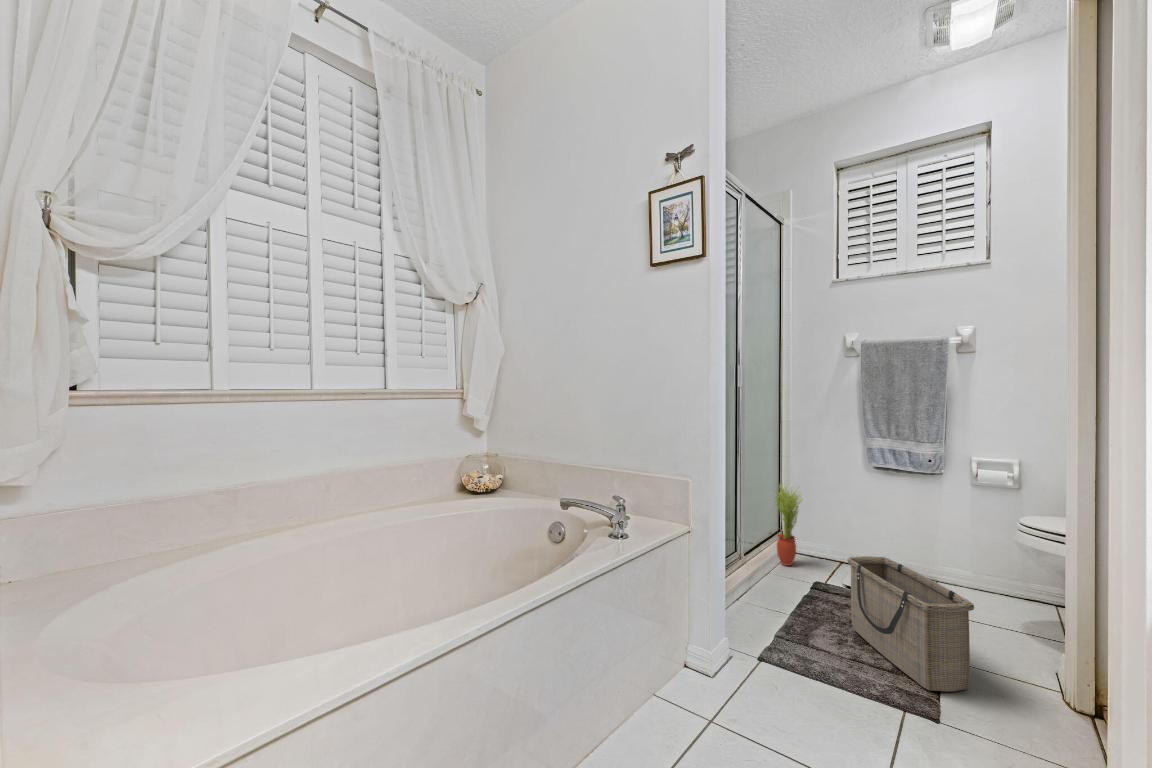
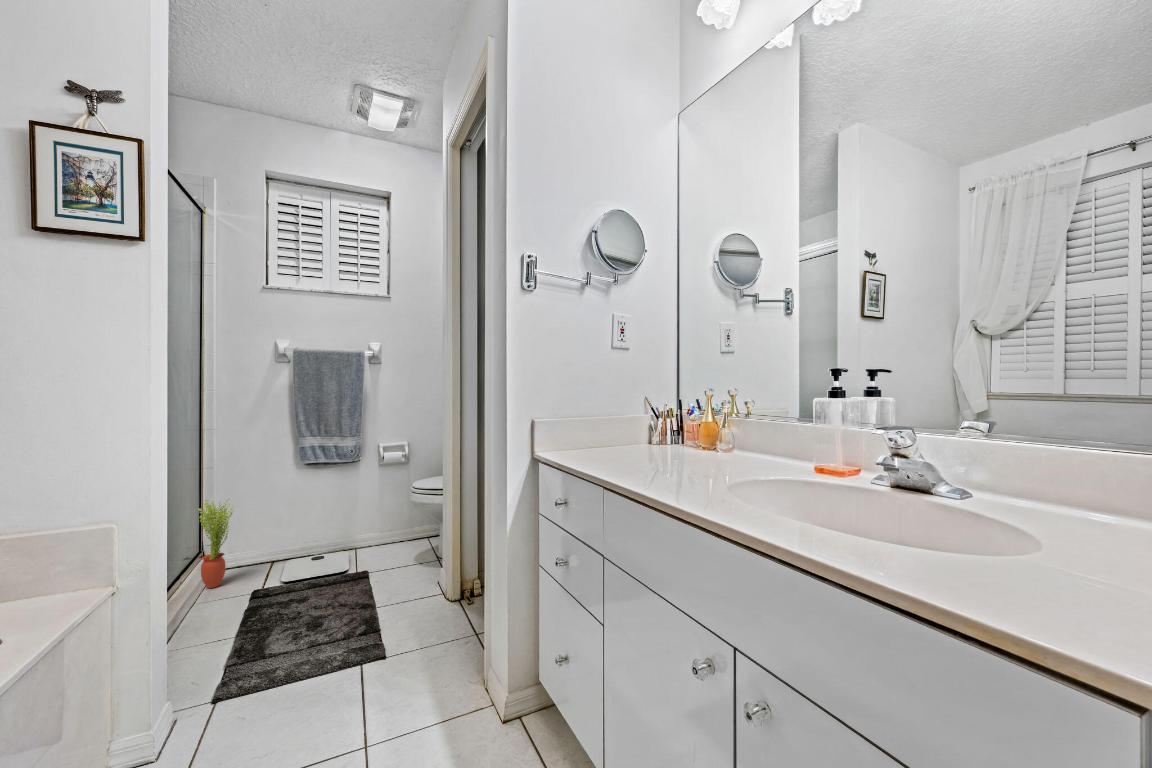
basket: present [847,556,974,692] -> none [298,544,401,637]

